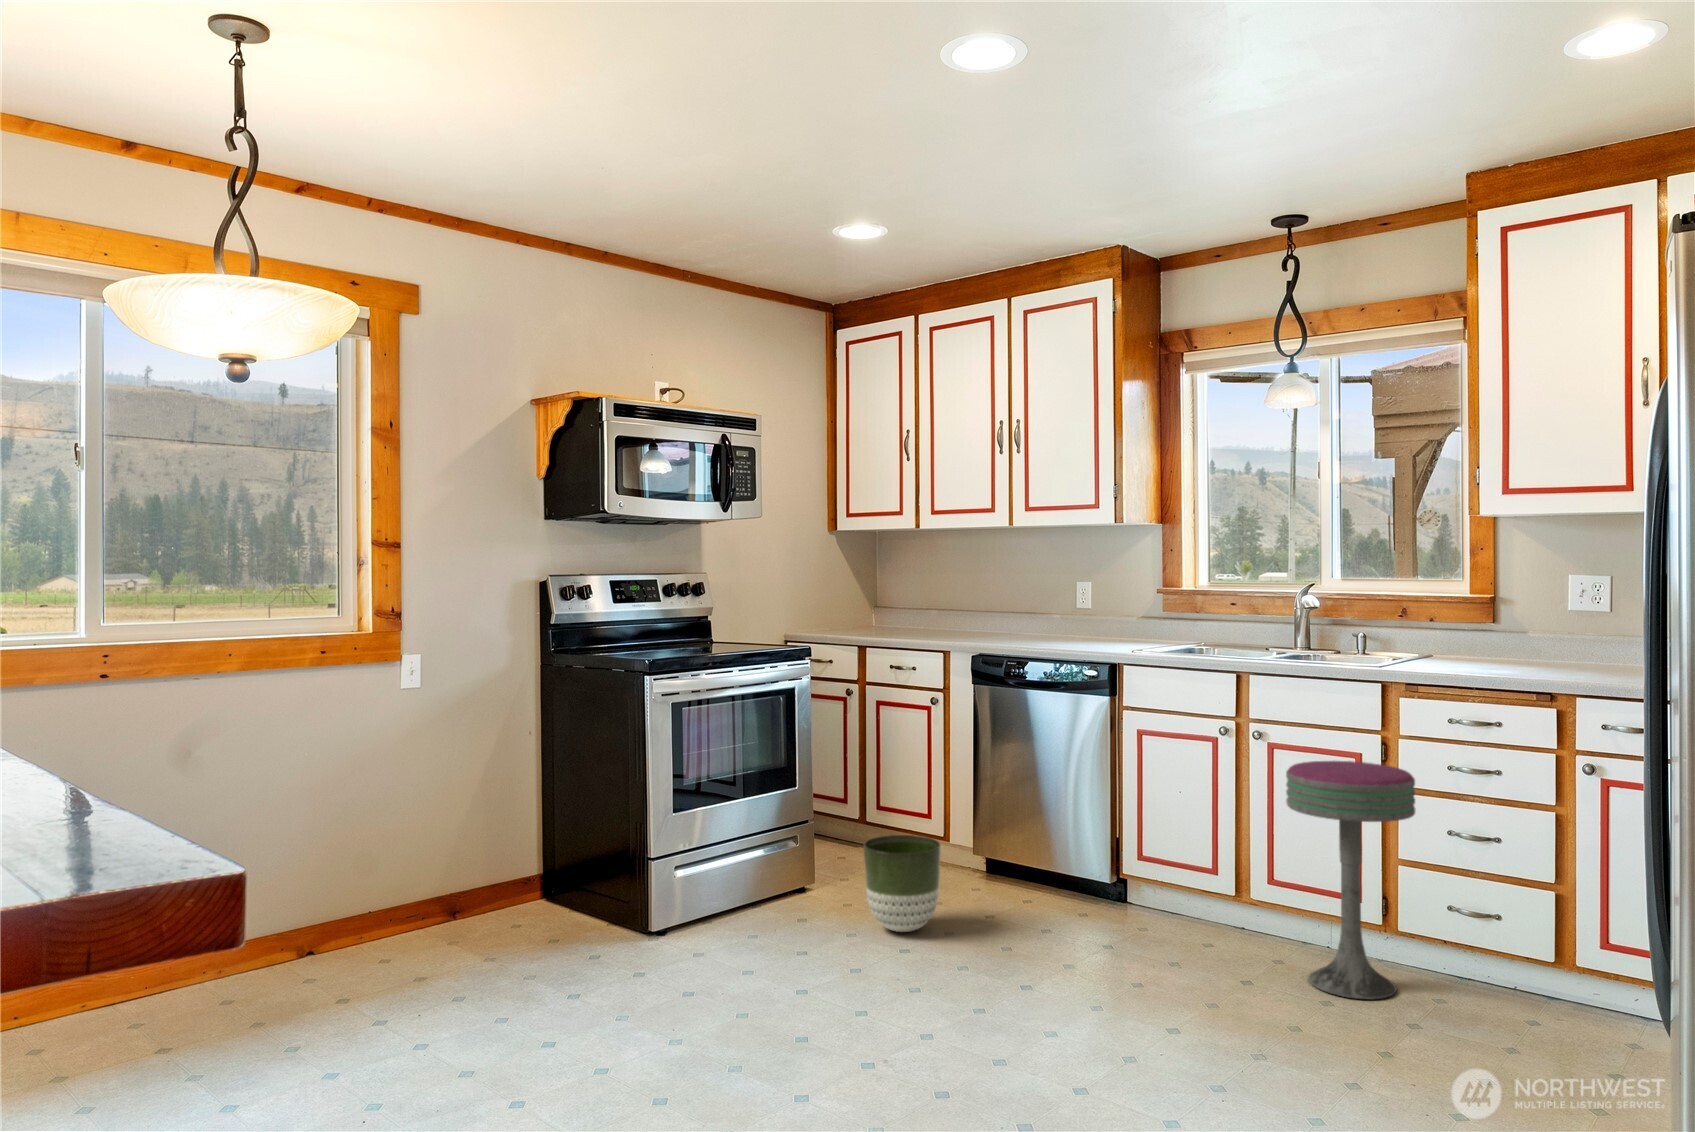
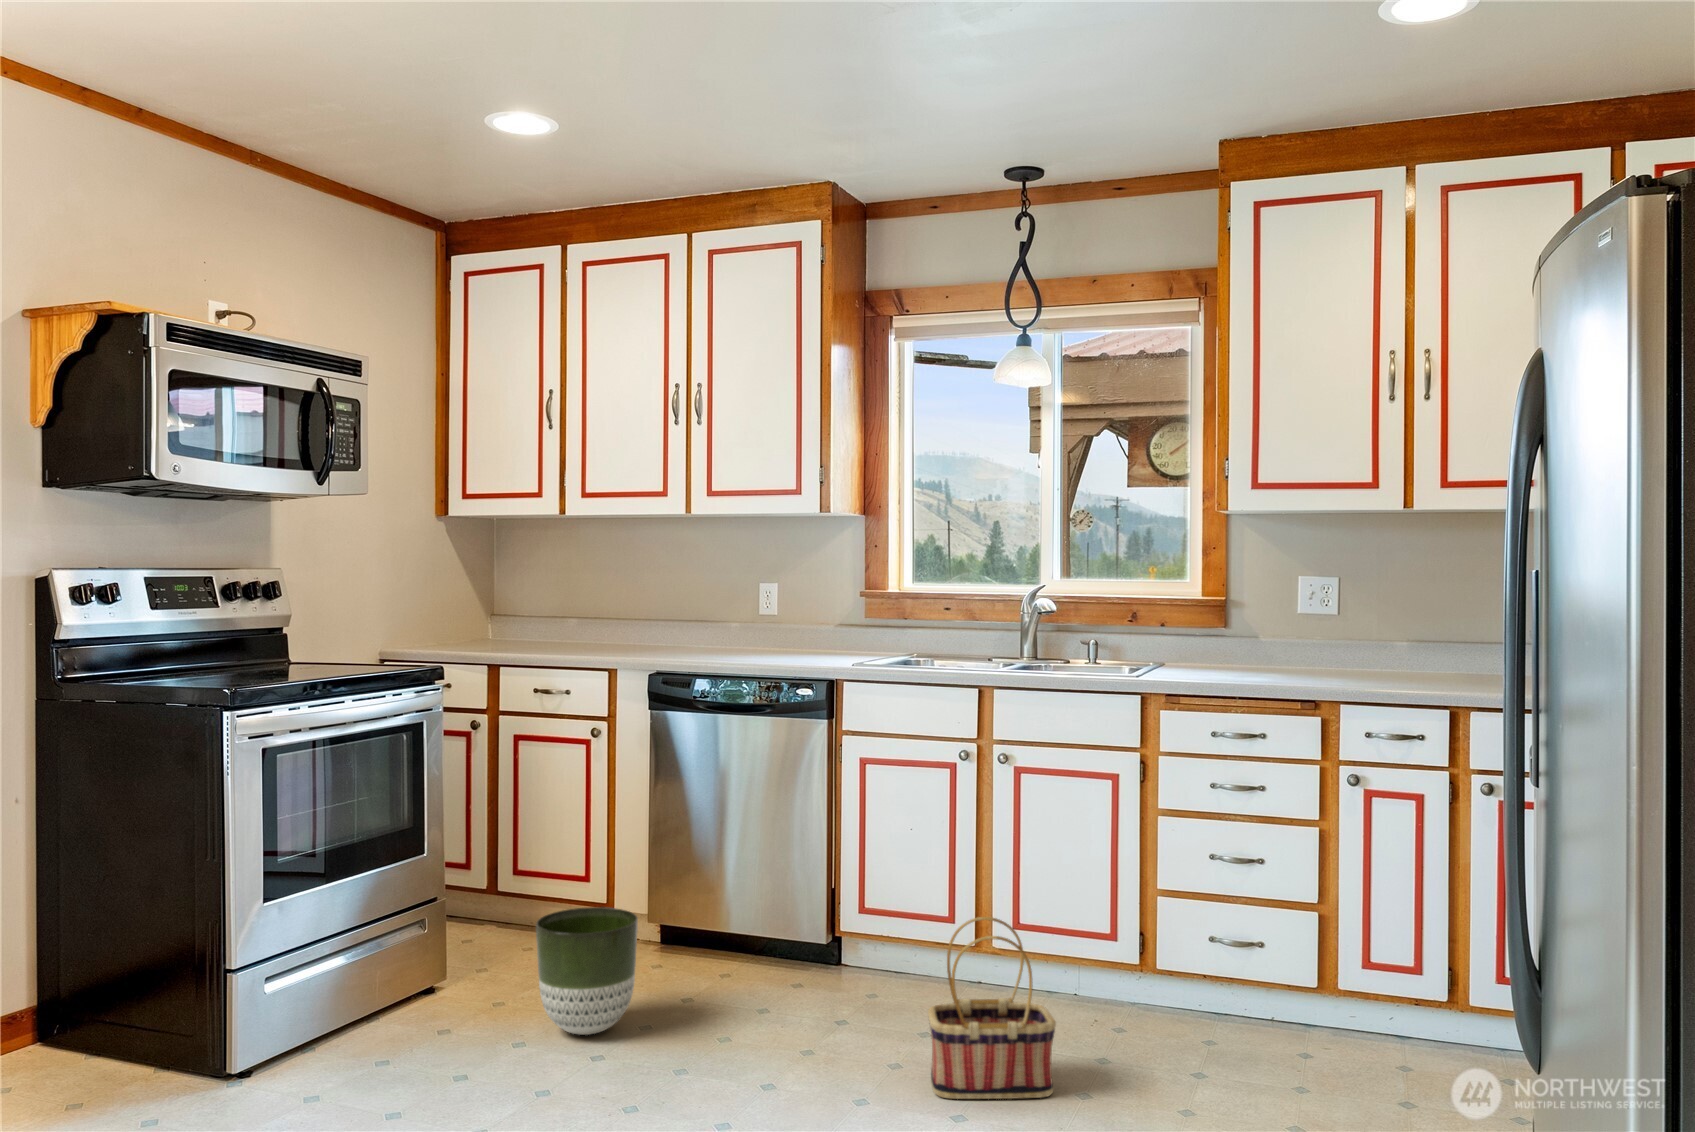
bar stool: present [1286,761,1415,999] -> none [1053,784,1189,1052]
basket: none [1155,866,1266,1024] -> present [928,917,1056,1099]

